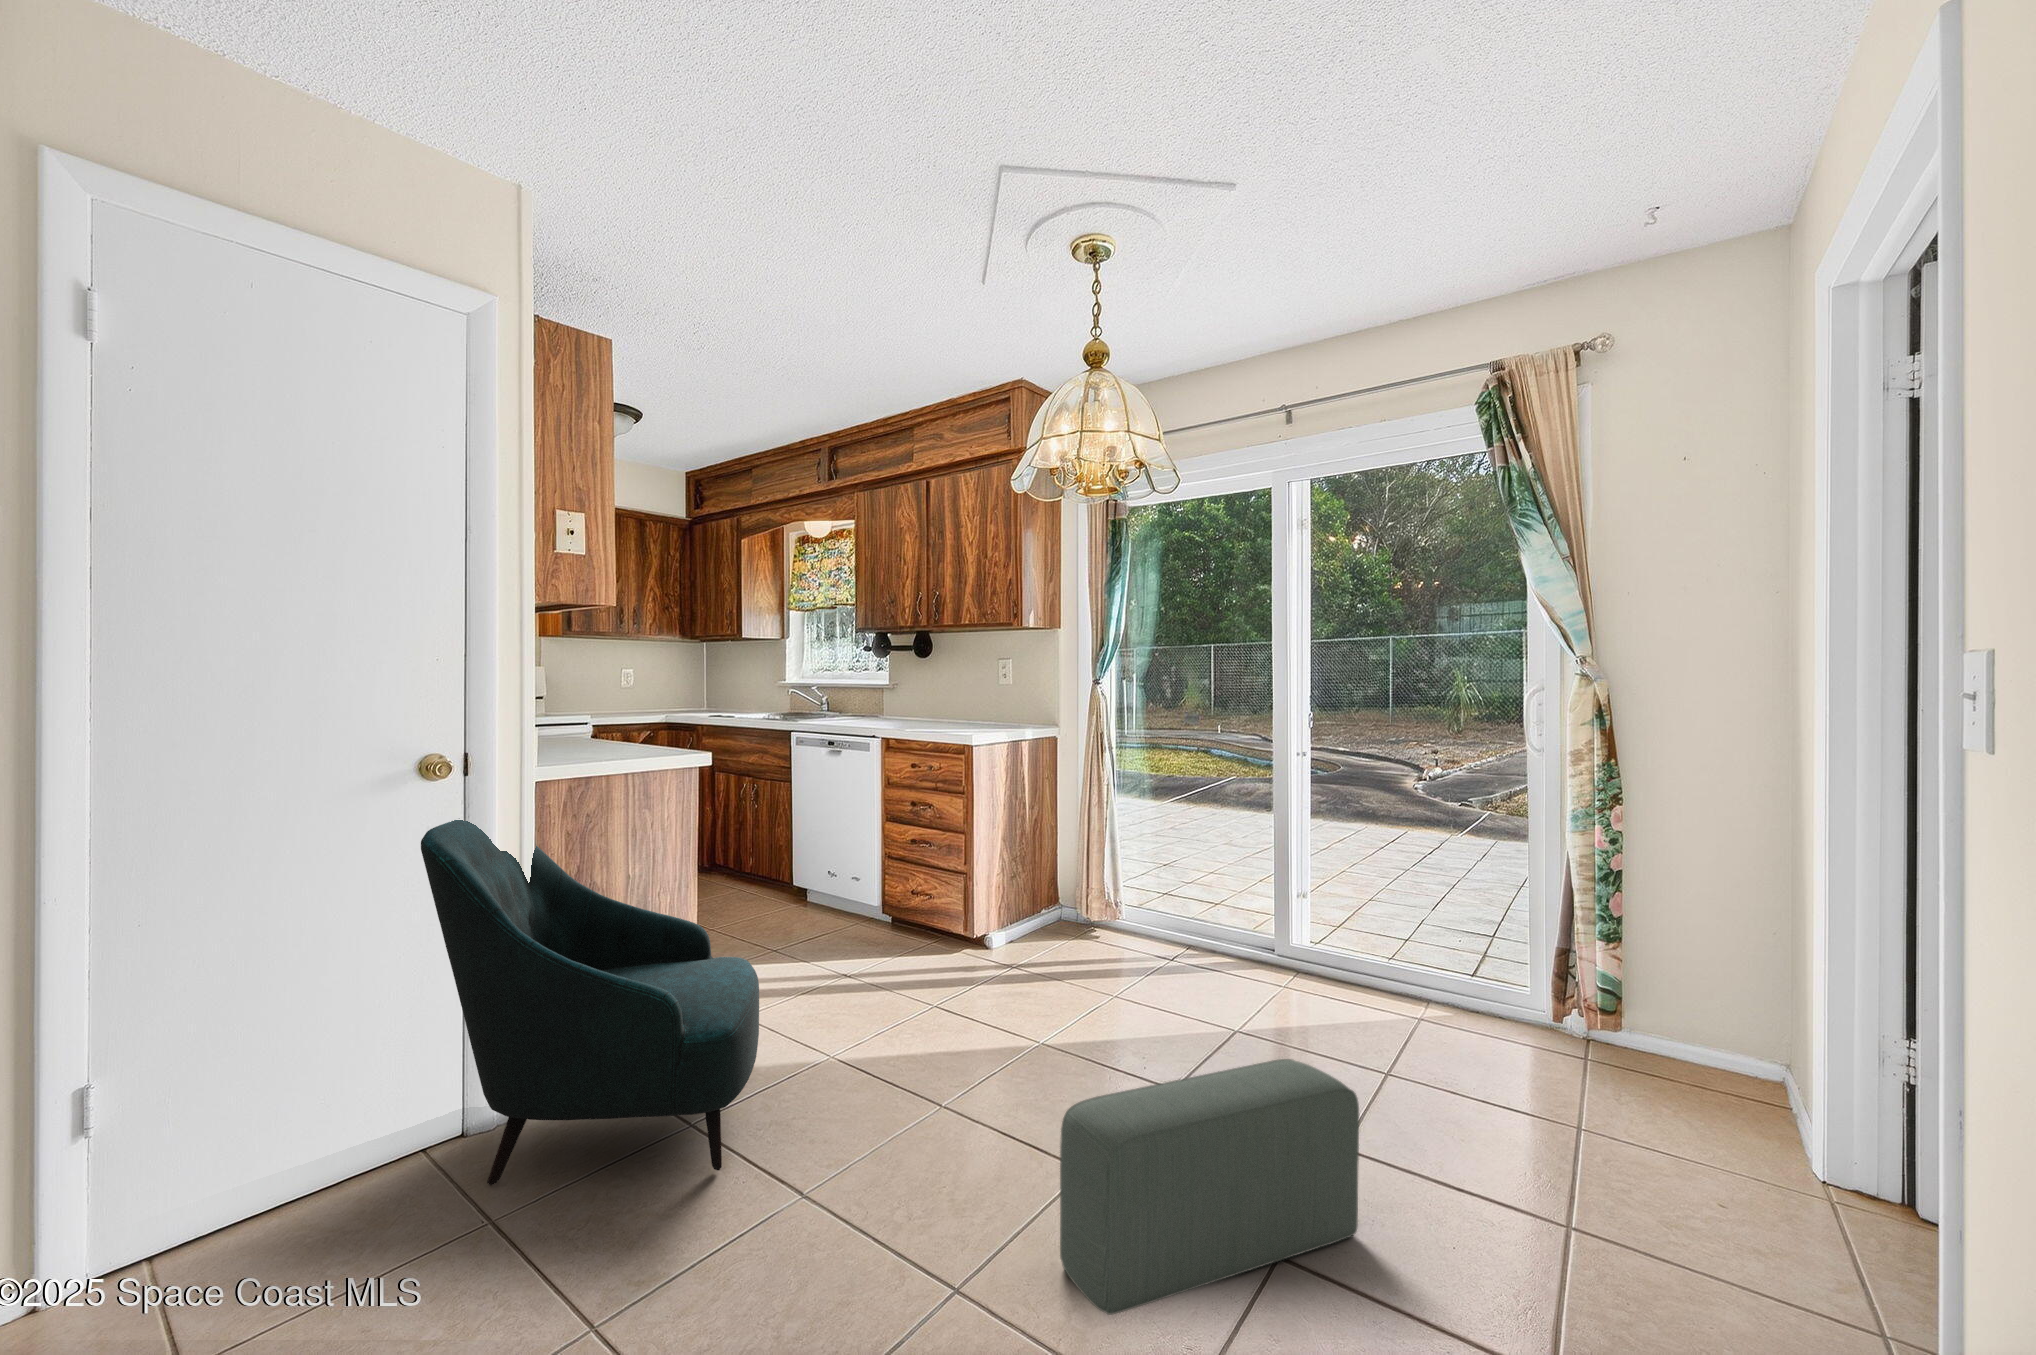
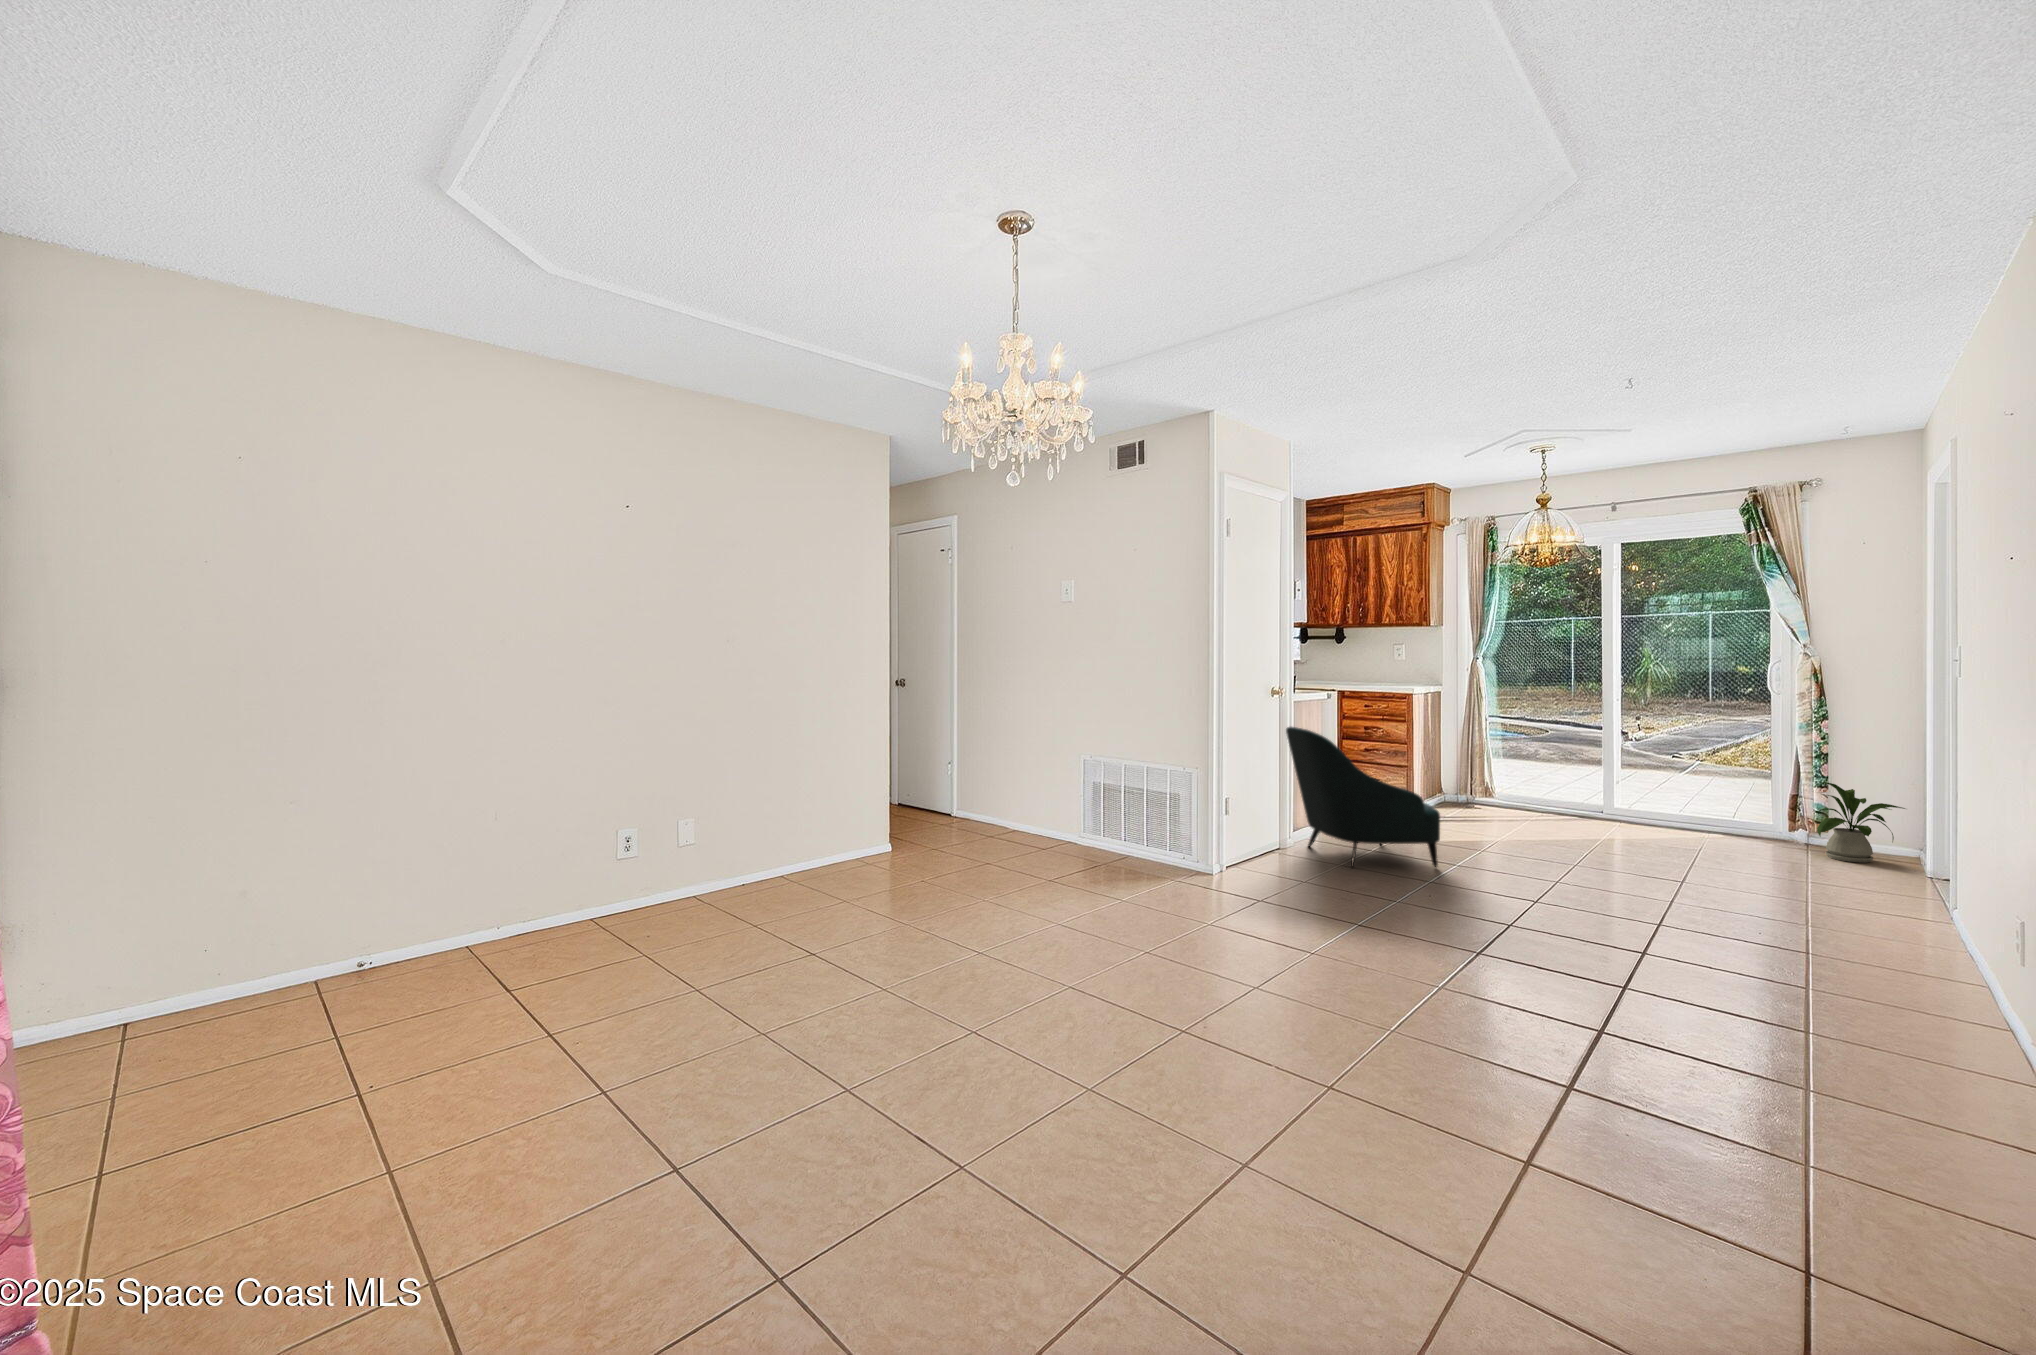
house plant: none [1588,936,1768,1115] -> present [1815,782,1905,863]
pouf: present [1060,1059,1359,1315] -> none [1616,820,1732,896]

